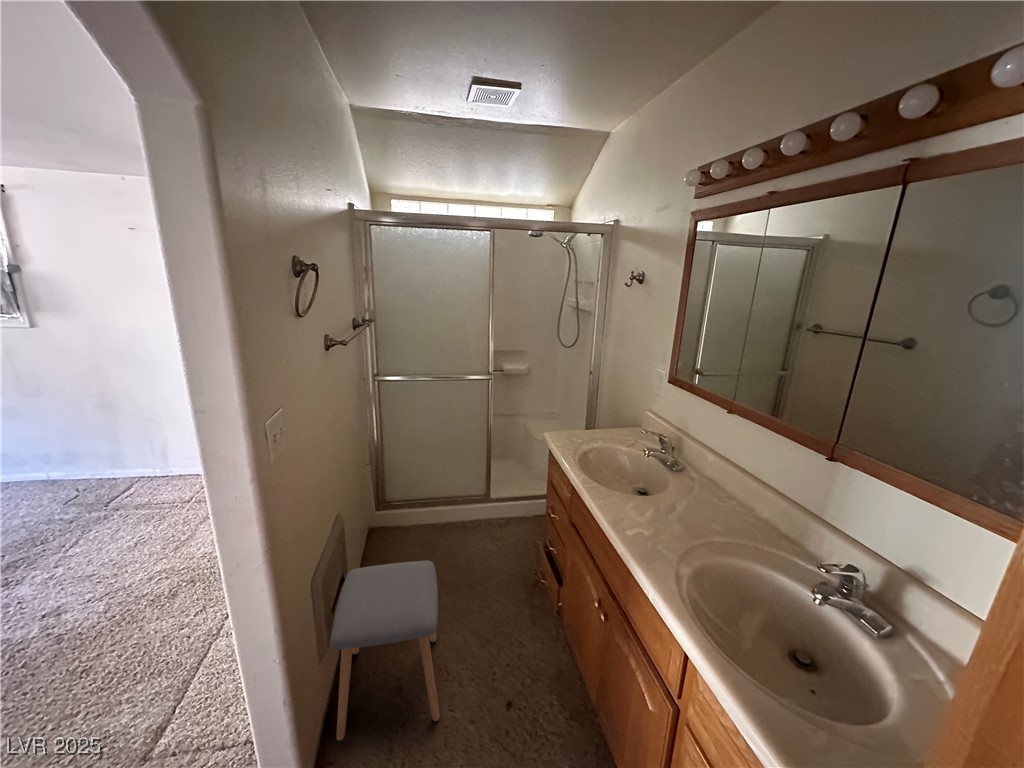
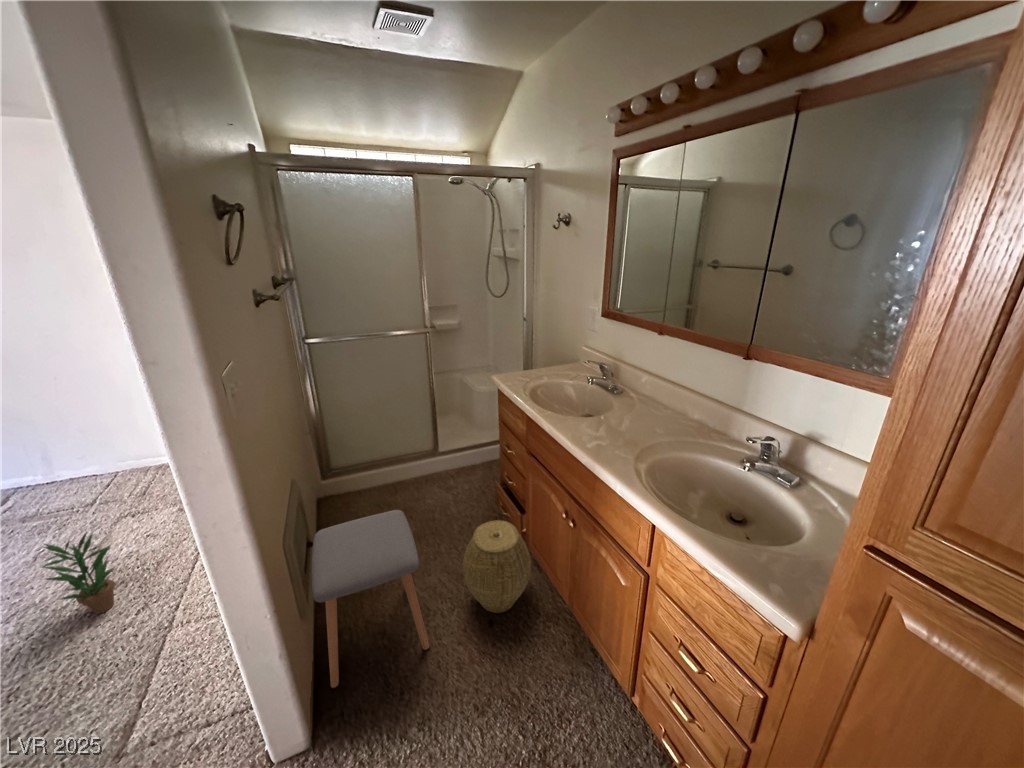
potted plant: none [126,531,188,608] -> present [41,533,116,614]
woven basket: none [486,590,559,696] -> present [463,520,531,613]

